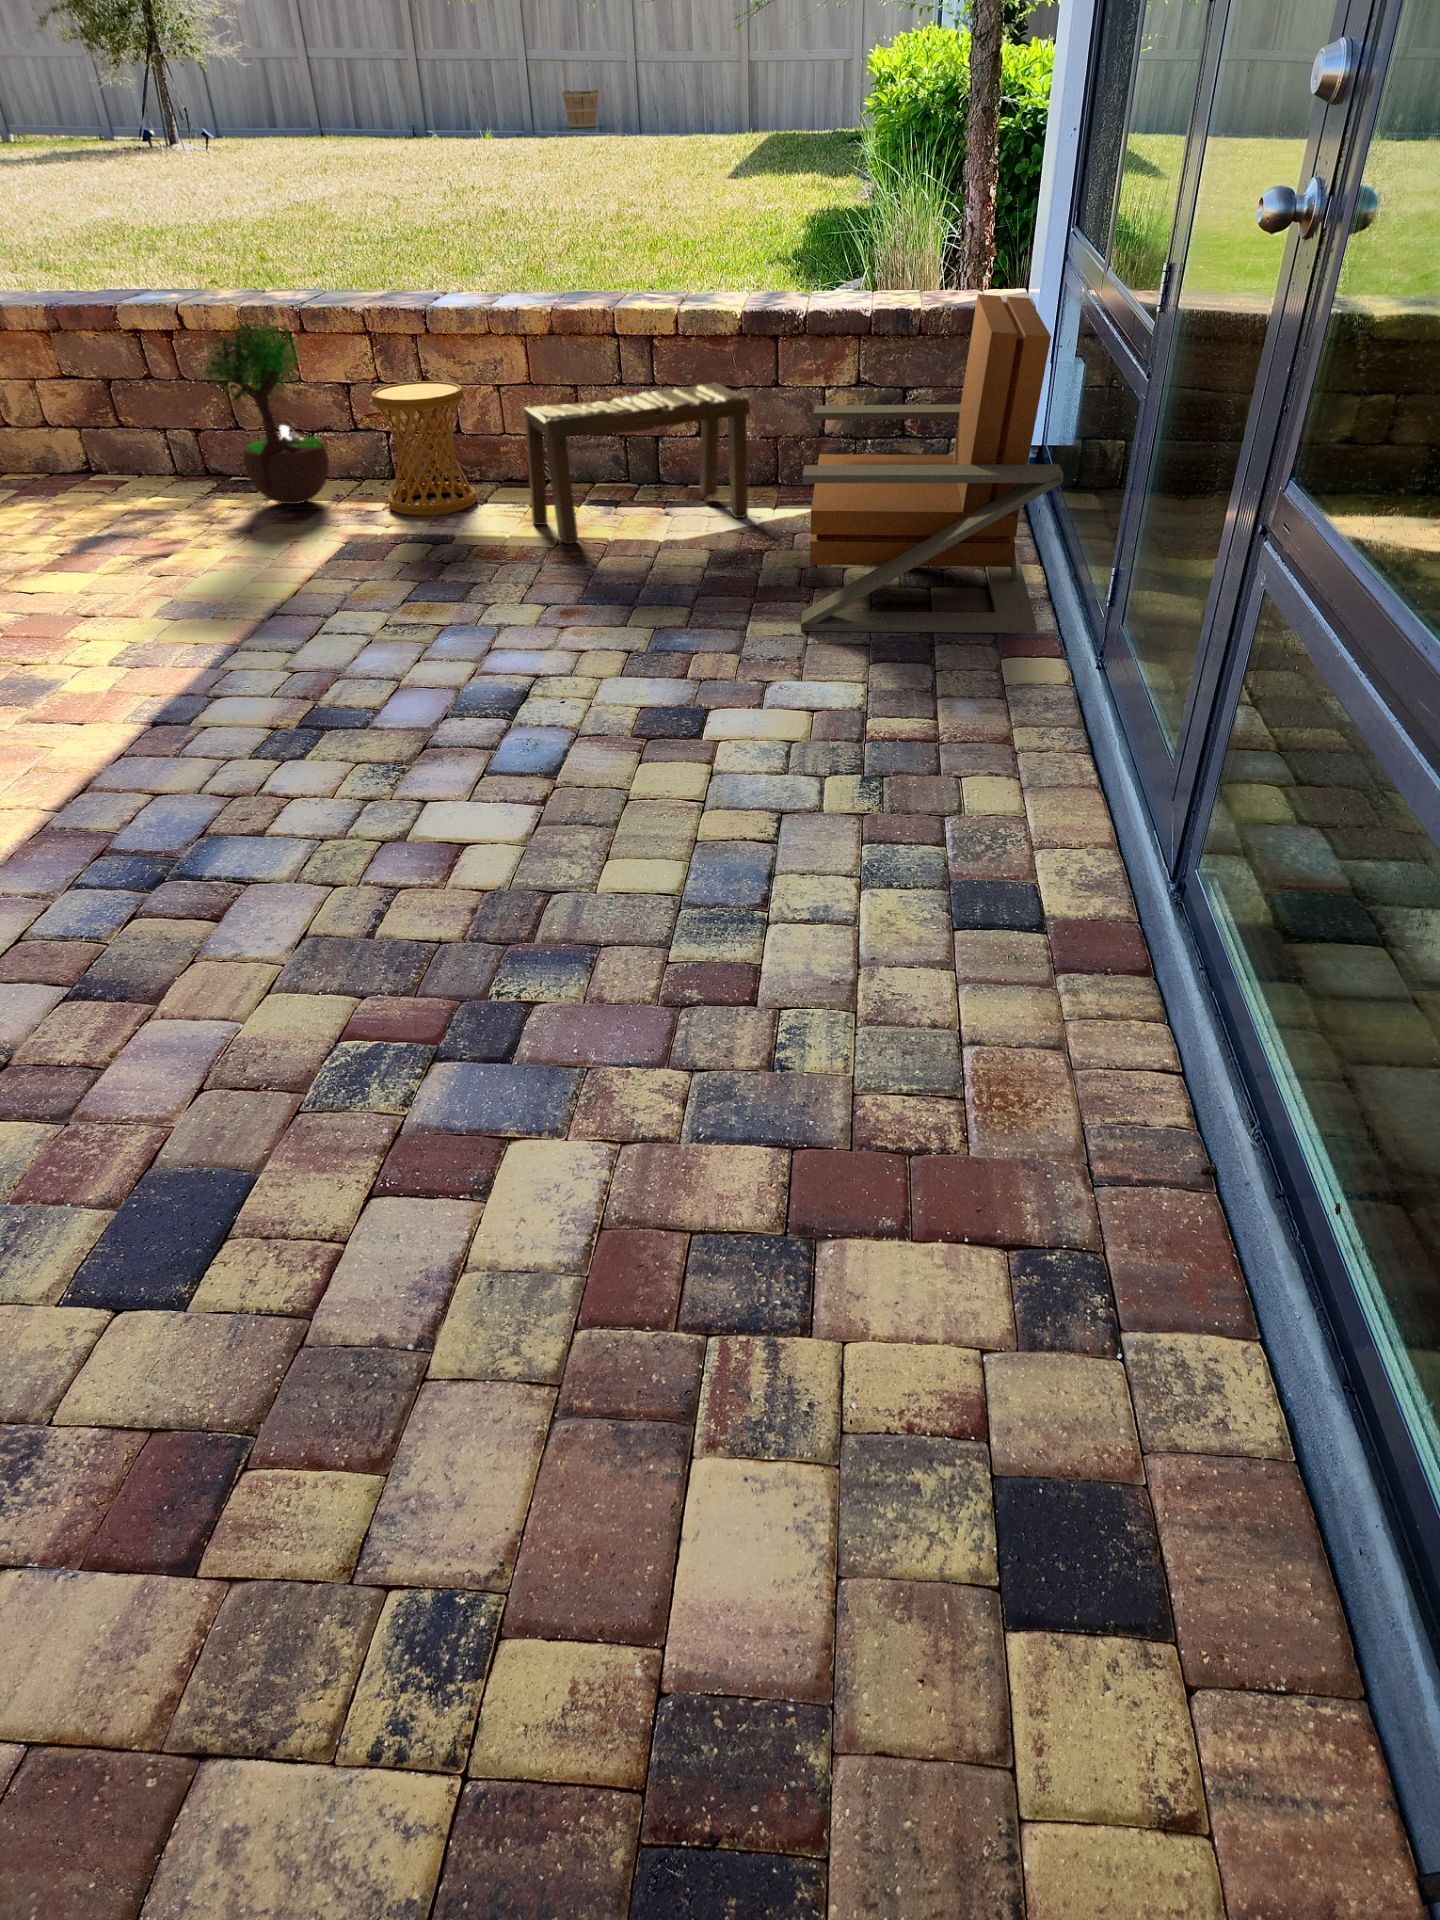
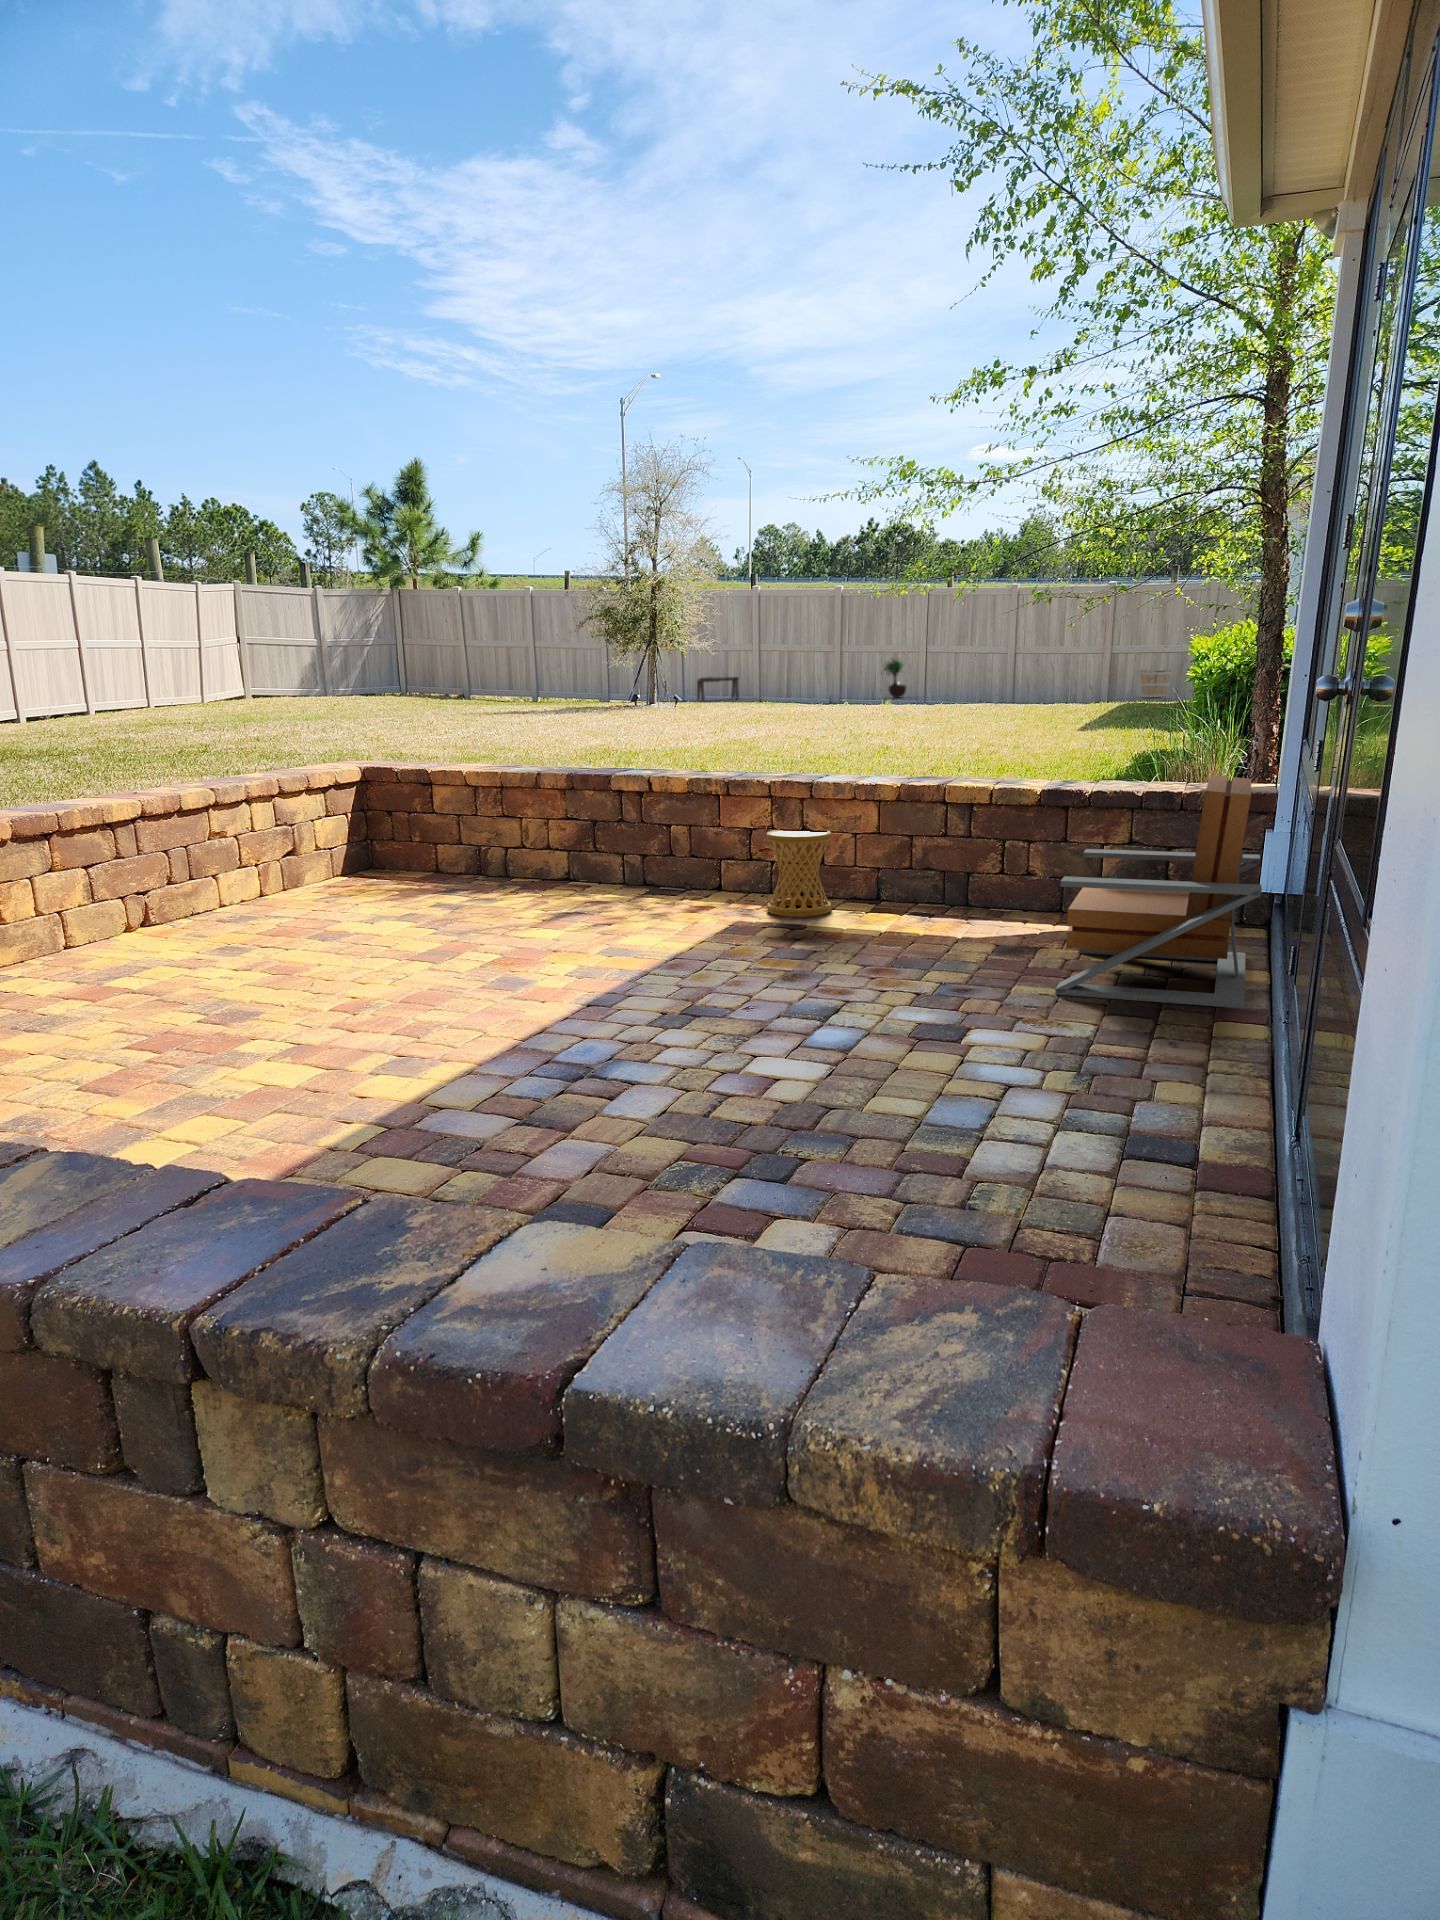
wooden bucket: present [562,90,599,128] -> present [1139,670,1172,698]
potted tree: present [194,313,329,504] -> present [884,660,906,698]
bench: present [524,382,750,544] -> present [697,677,739,701]

